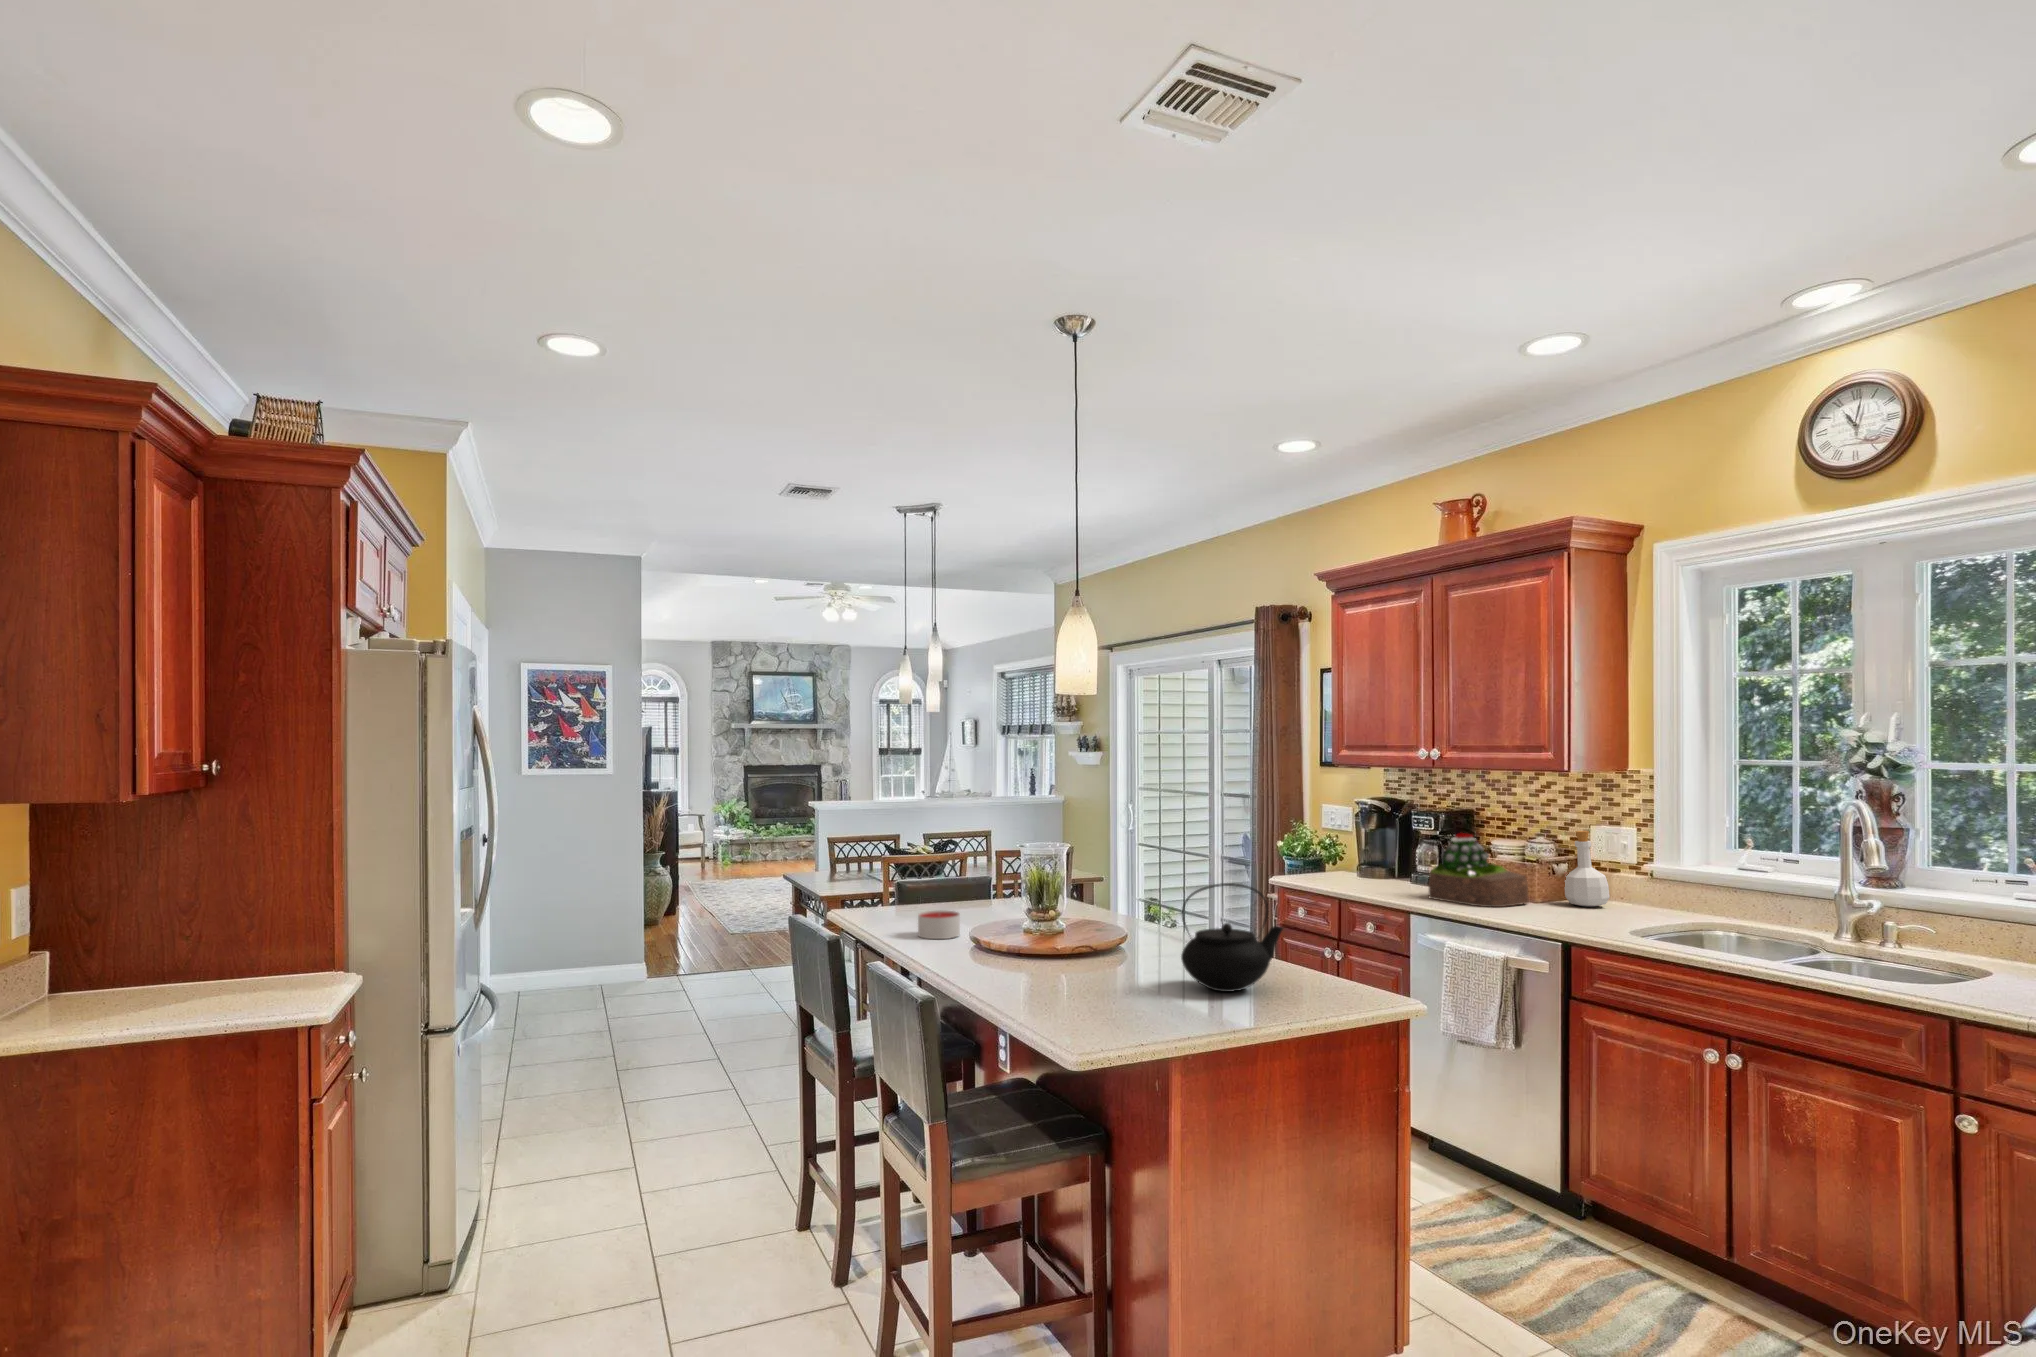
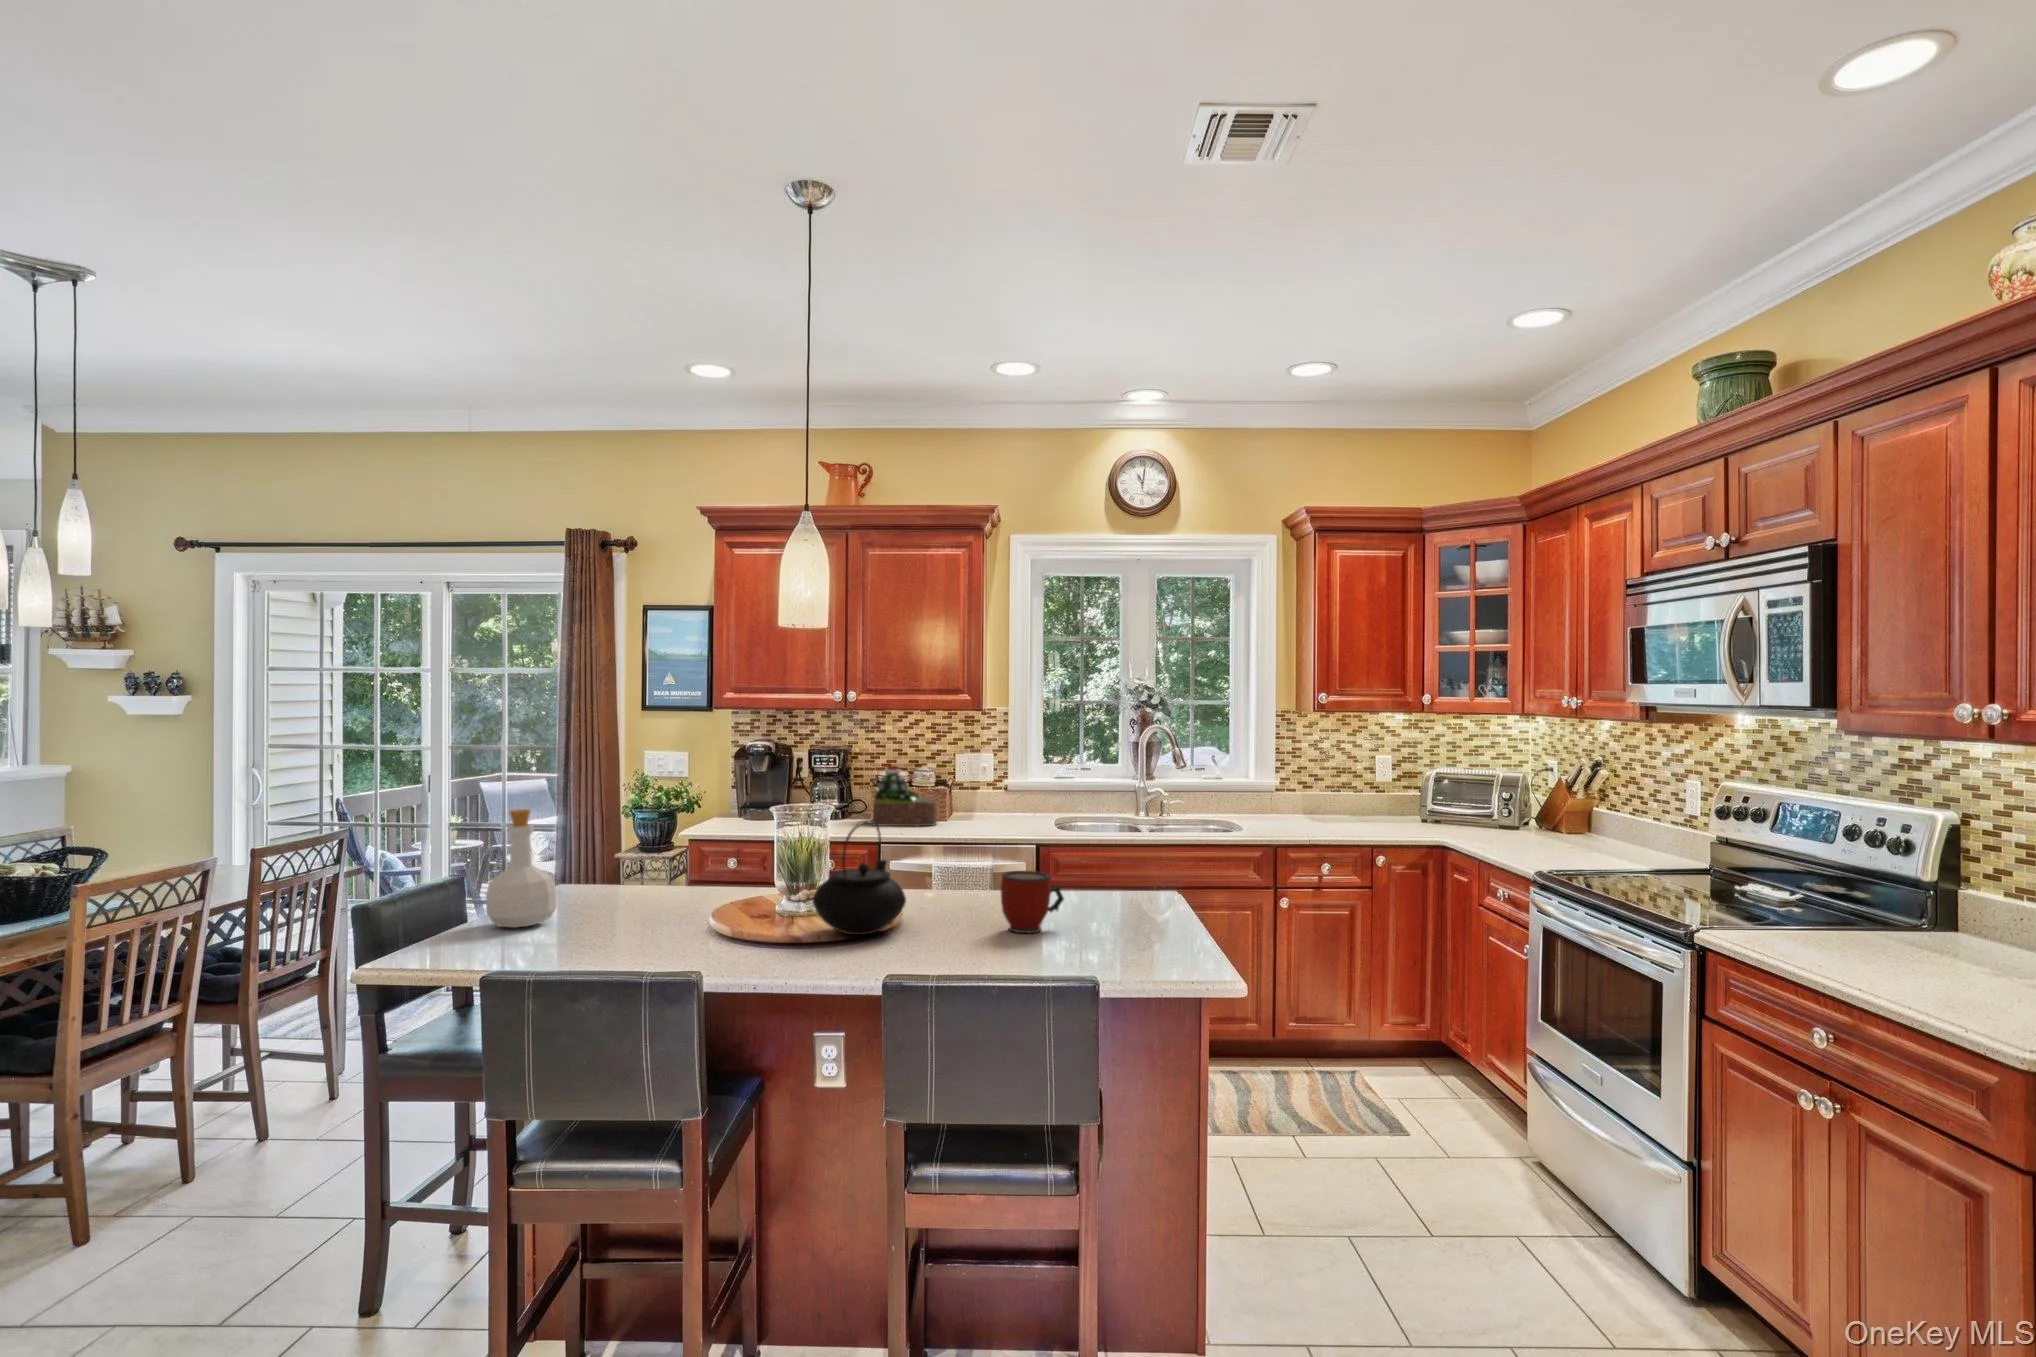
bottle: present [1565,831,1610,907] -> present [486,809,557,928]
teapot: present [1181,883,1283,992] -> present [813,820,906,935]
candle: present [918,911,960,939] -> none [662,900,722,942]
mug: none [1071,925,1130,985] -> present [1001,871,1064,933]

